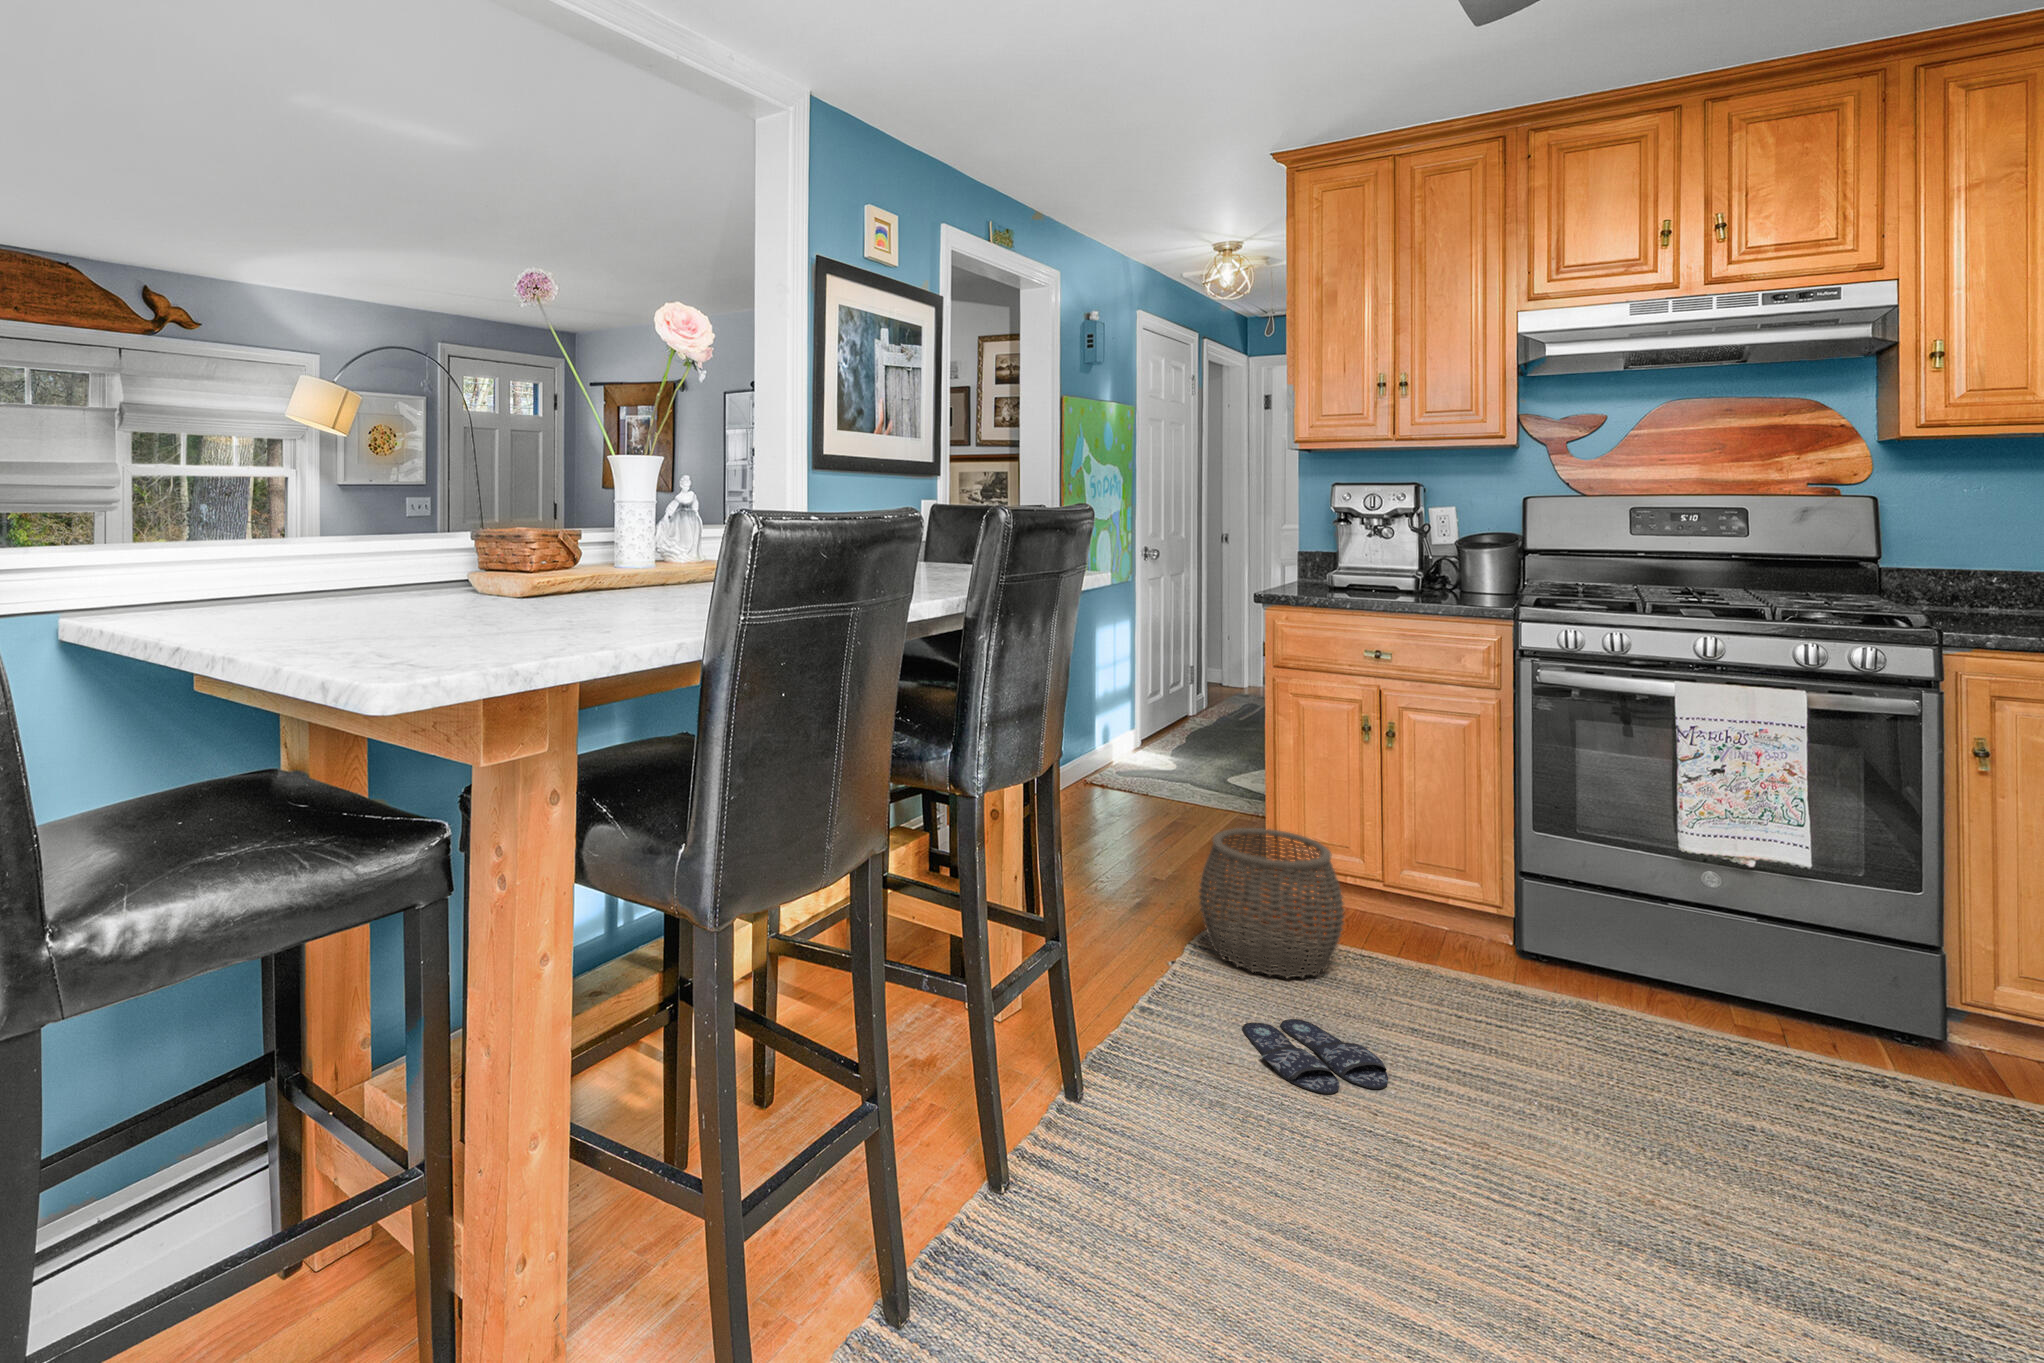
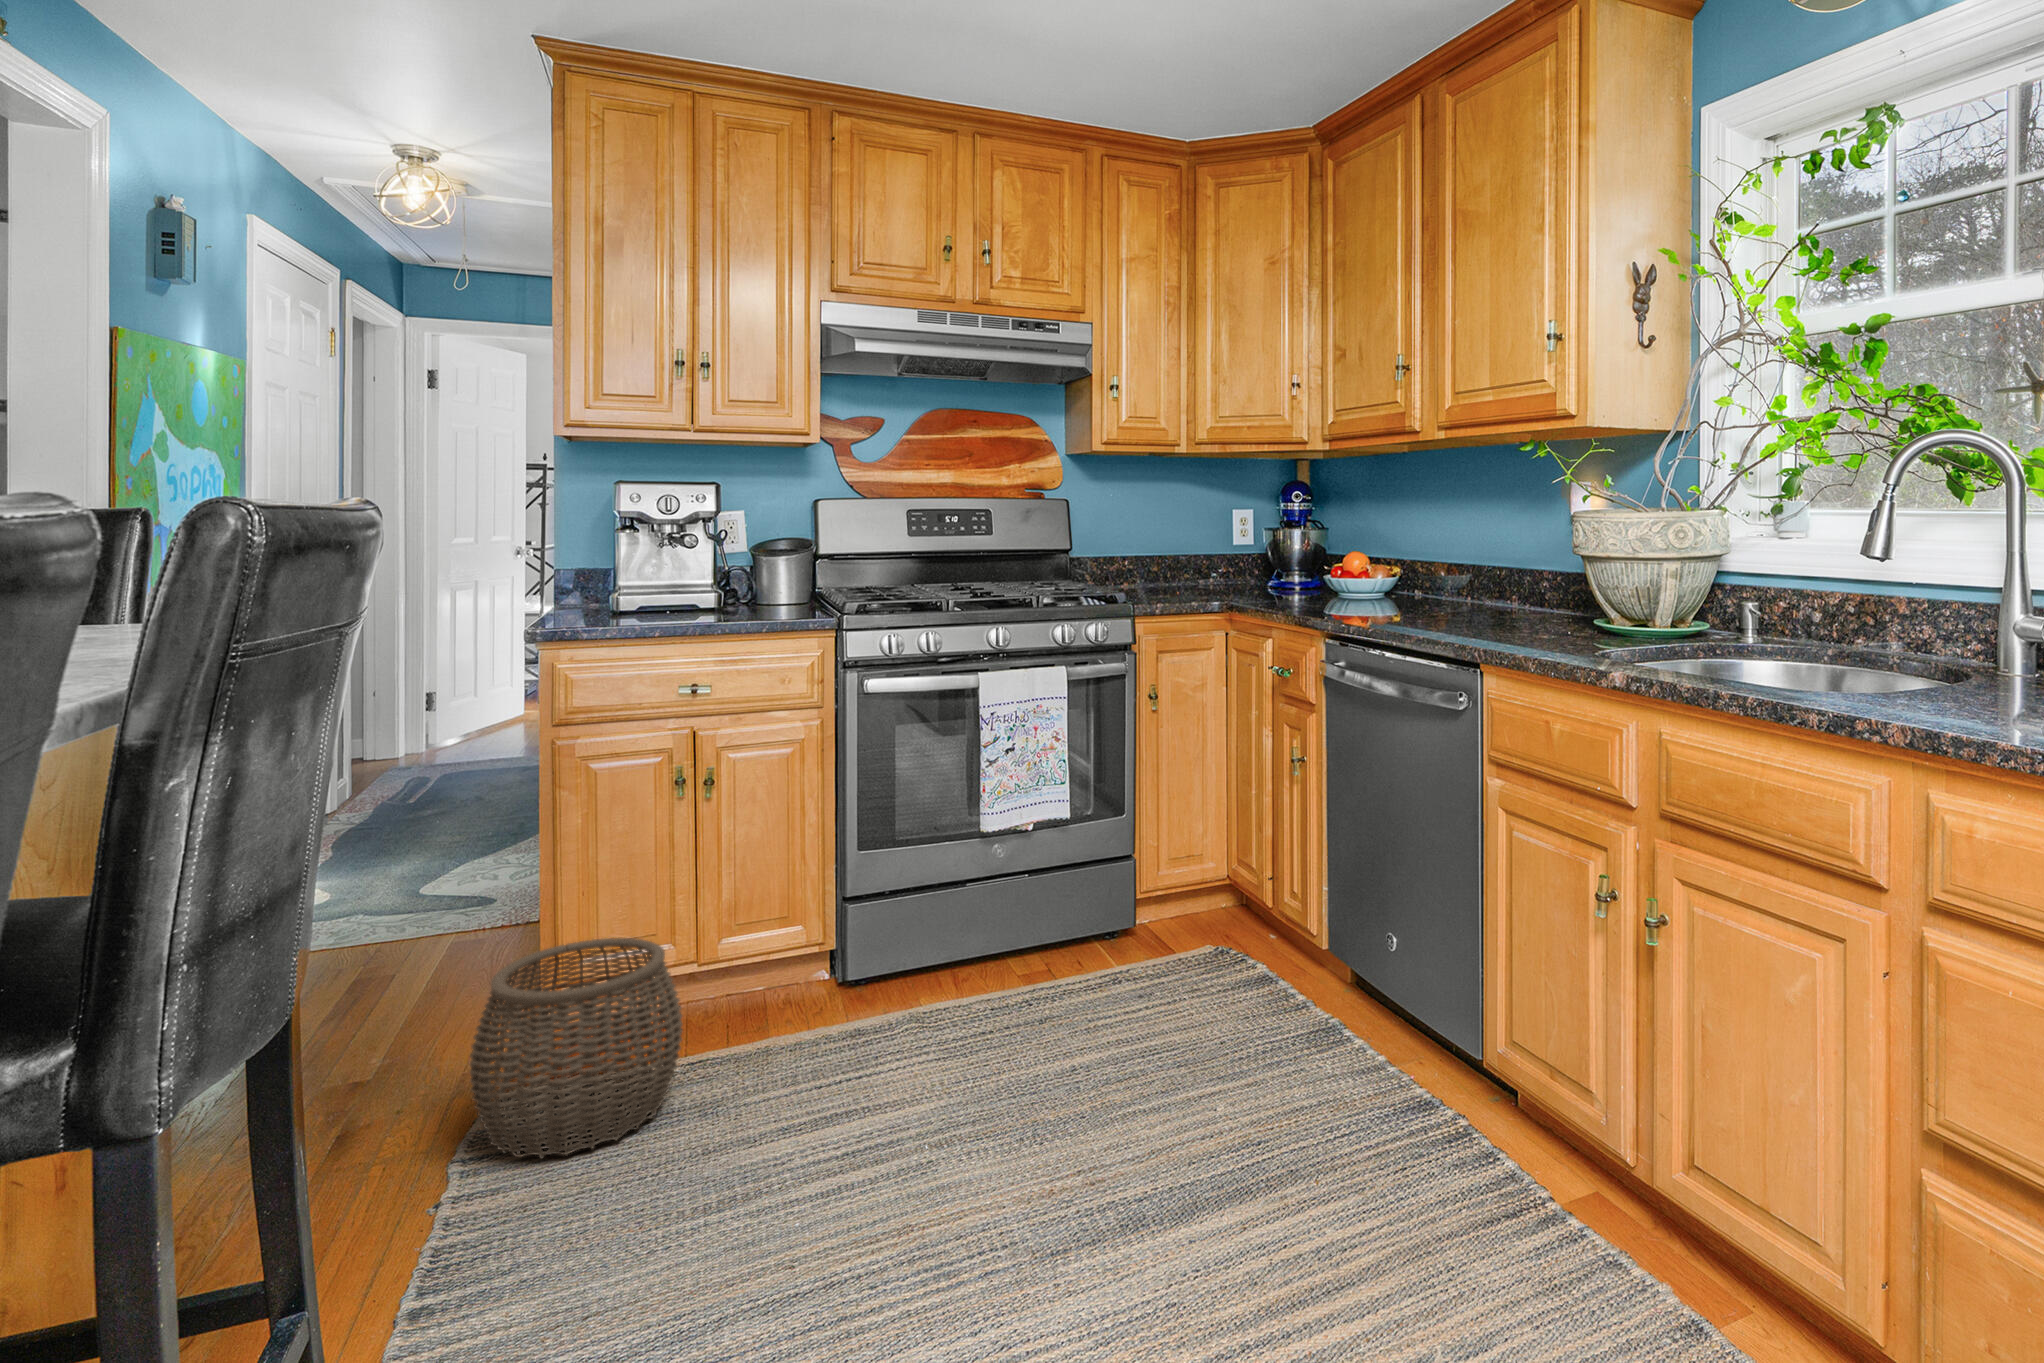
slippers: present [1242,1019,1388,1094] -> none [581,1183,787,1289]

